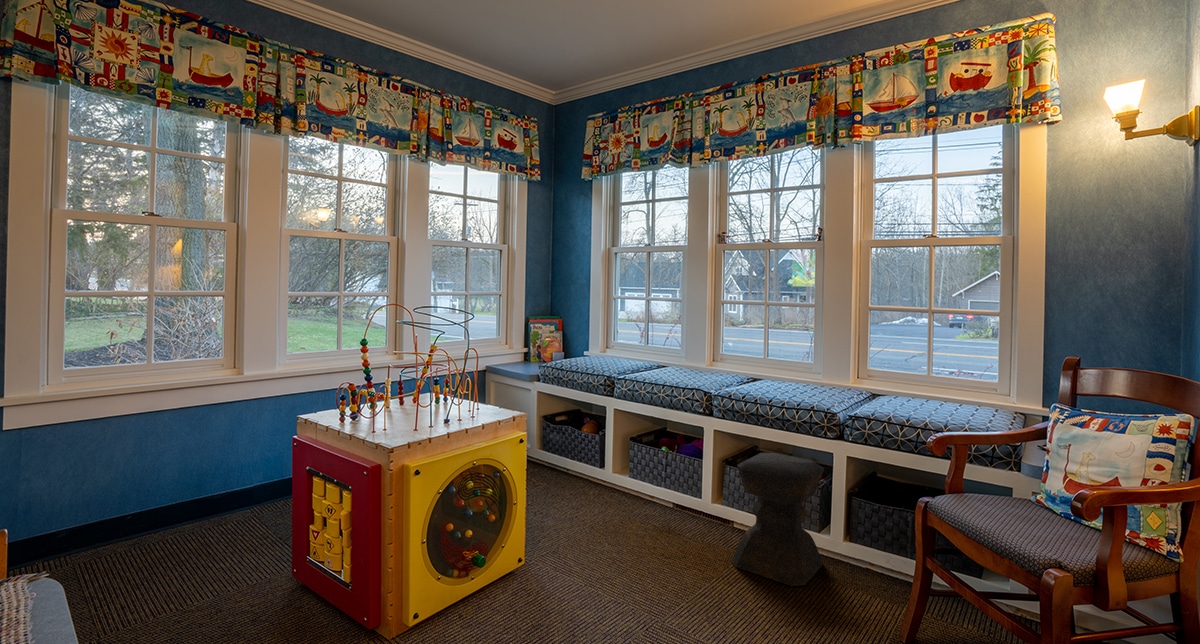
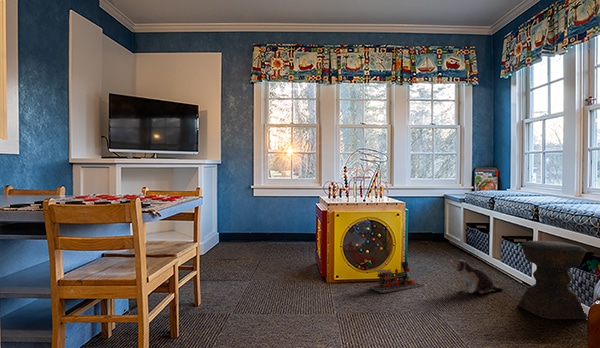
plush toy: none [623,505,678,561] -> present [449,259,502,294]
toy train: none [495,532,572,626] -> present [369,262,424,293]

